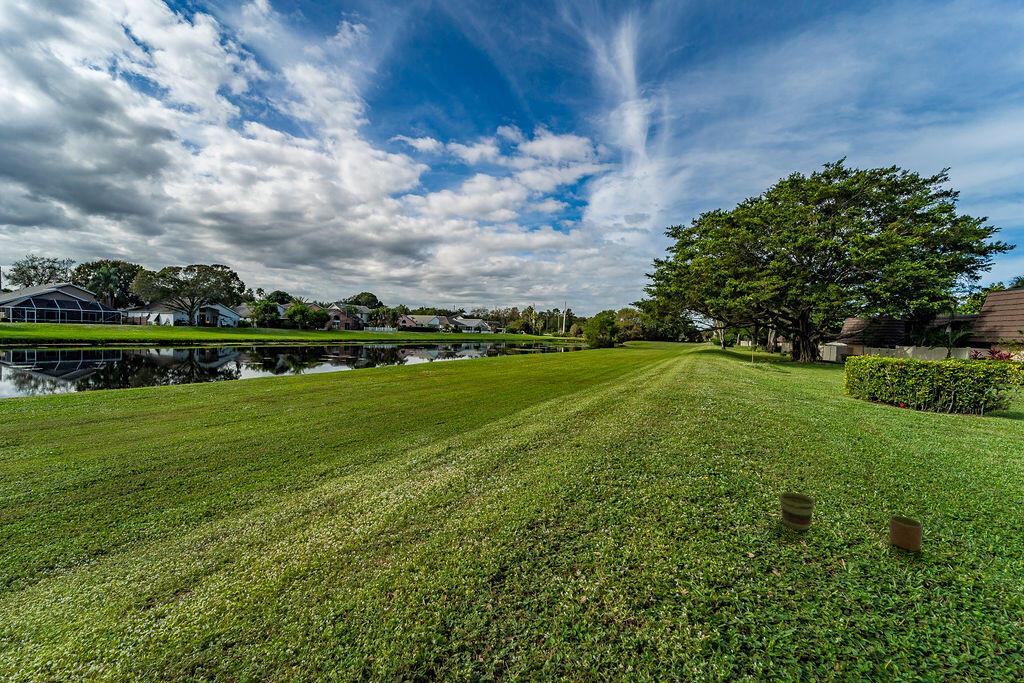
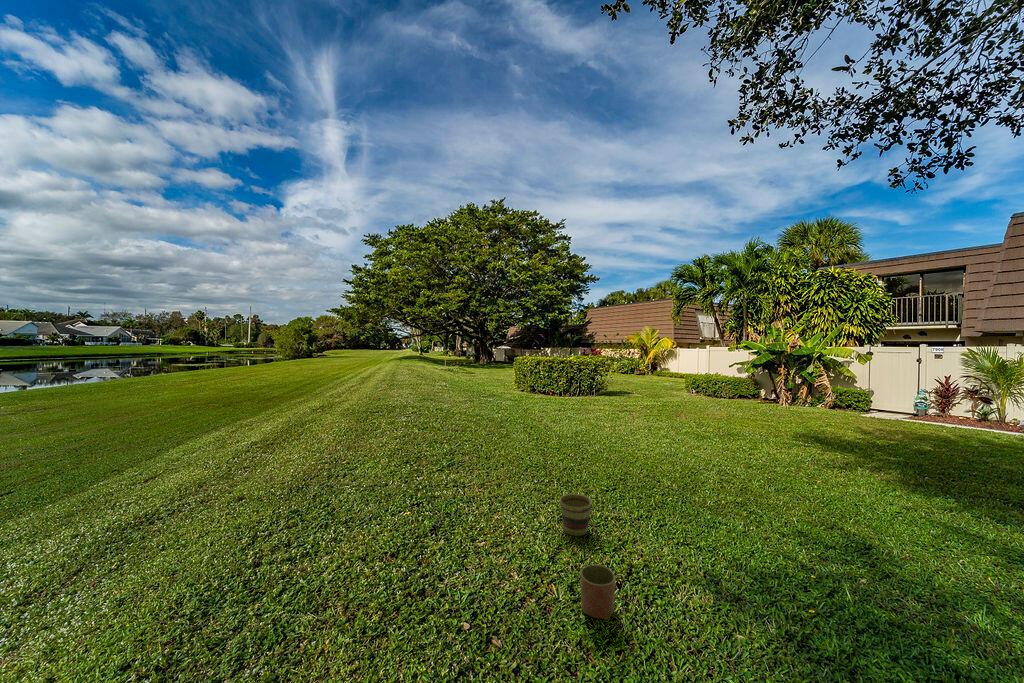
basket: present [780,492,815,530] -> present [560,494,592,535]

